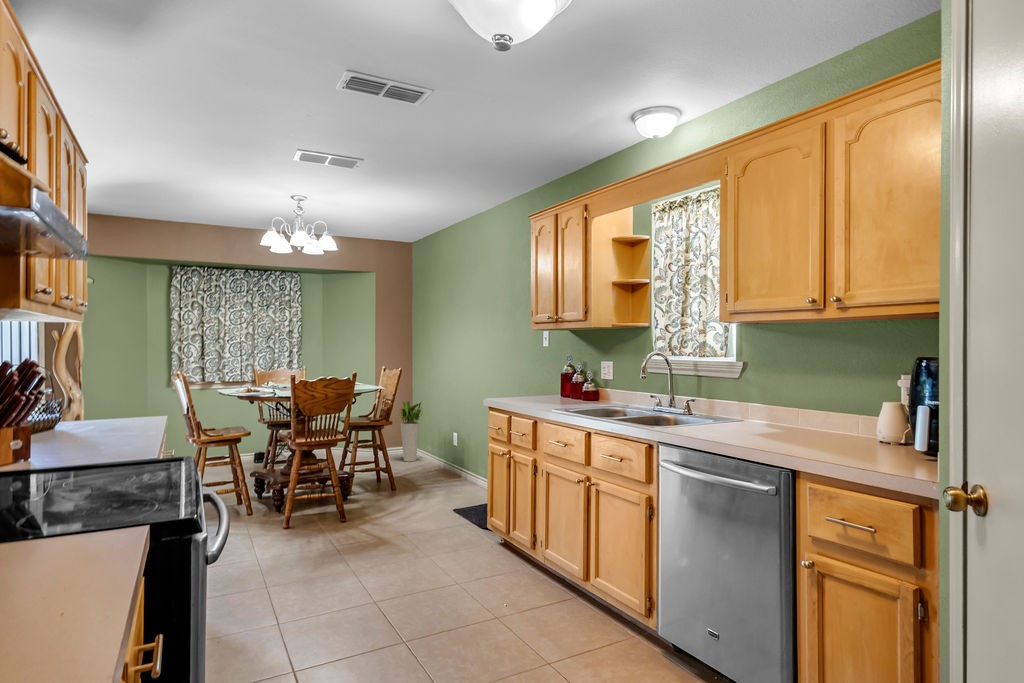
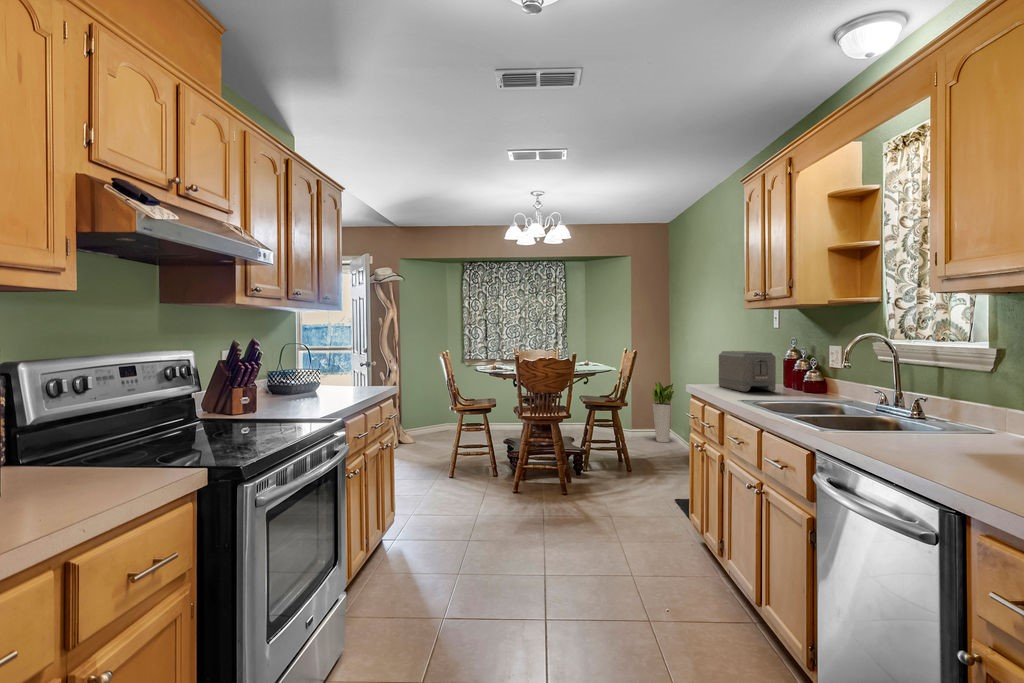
toaster: none [512,367,564,403] -> present [719,351,776,392]

